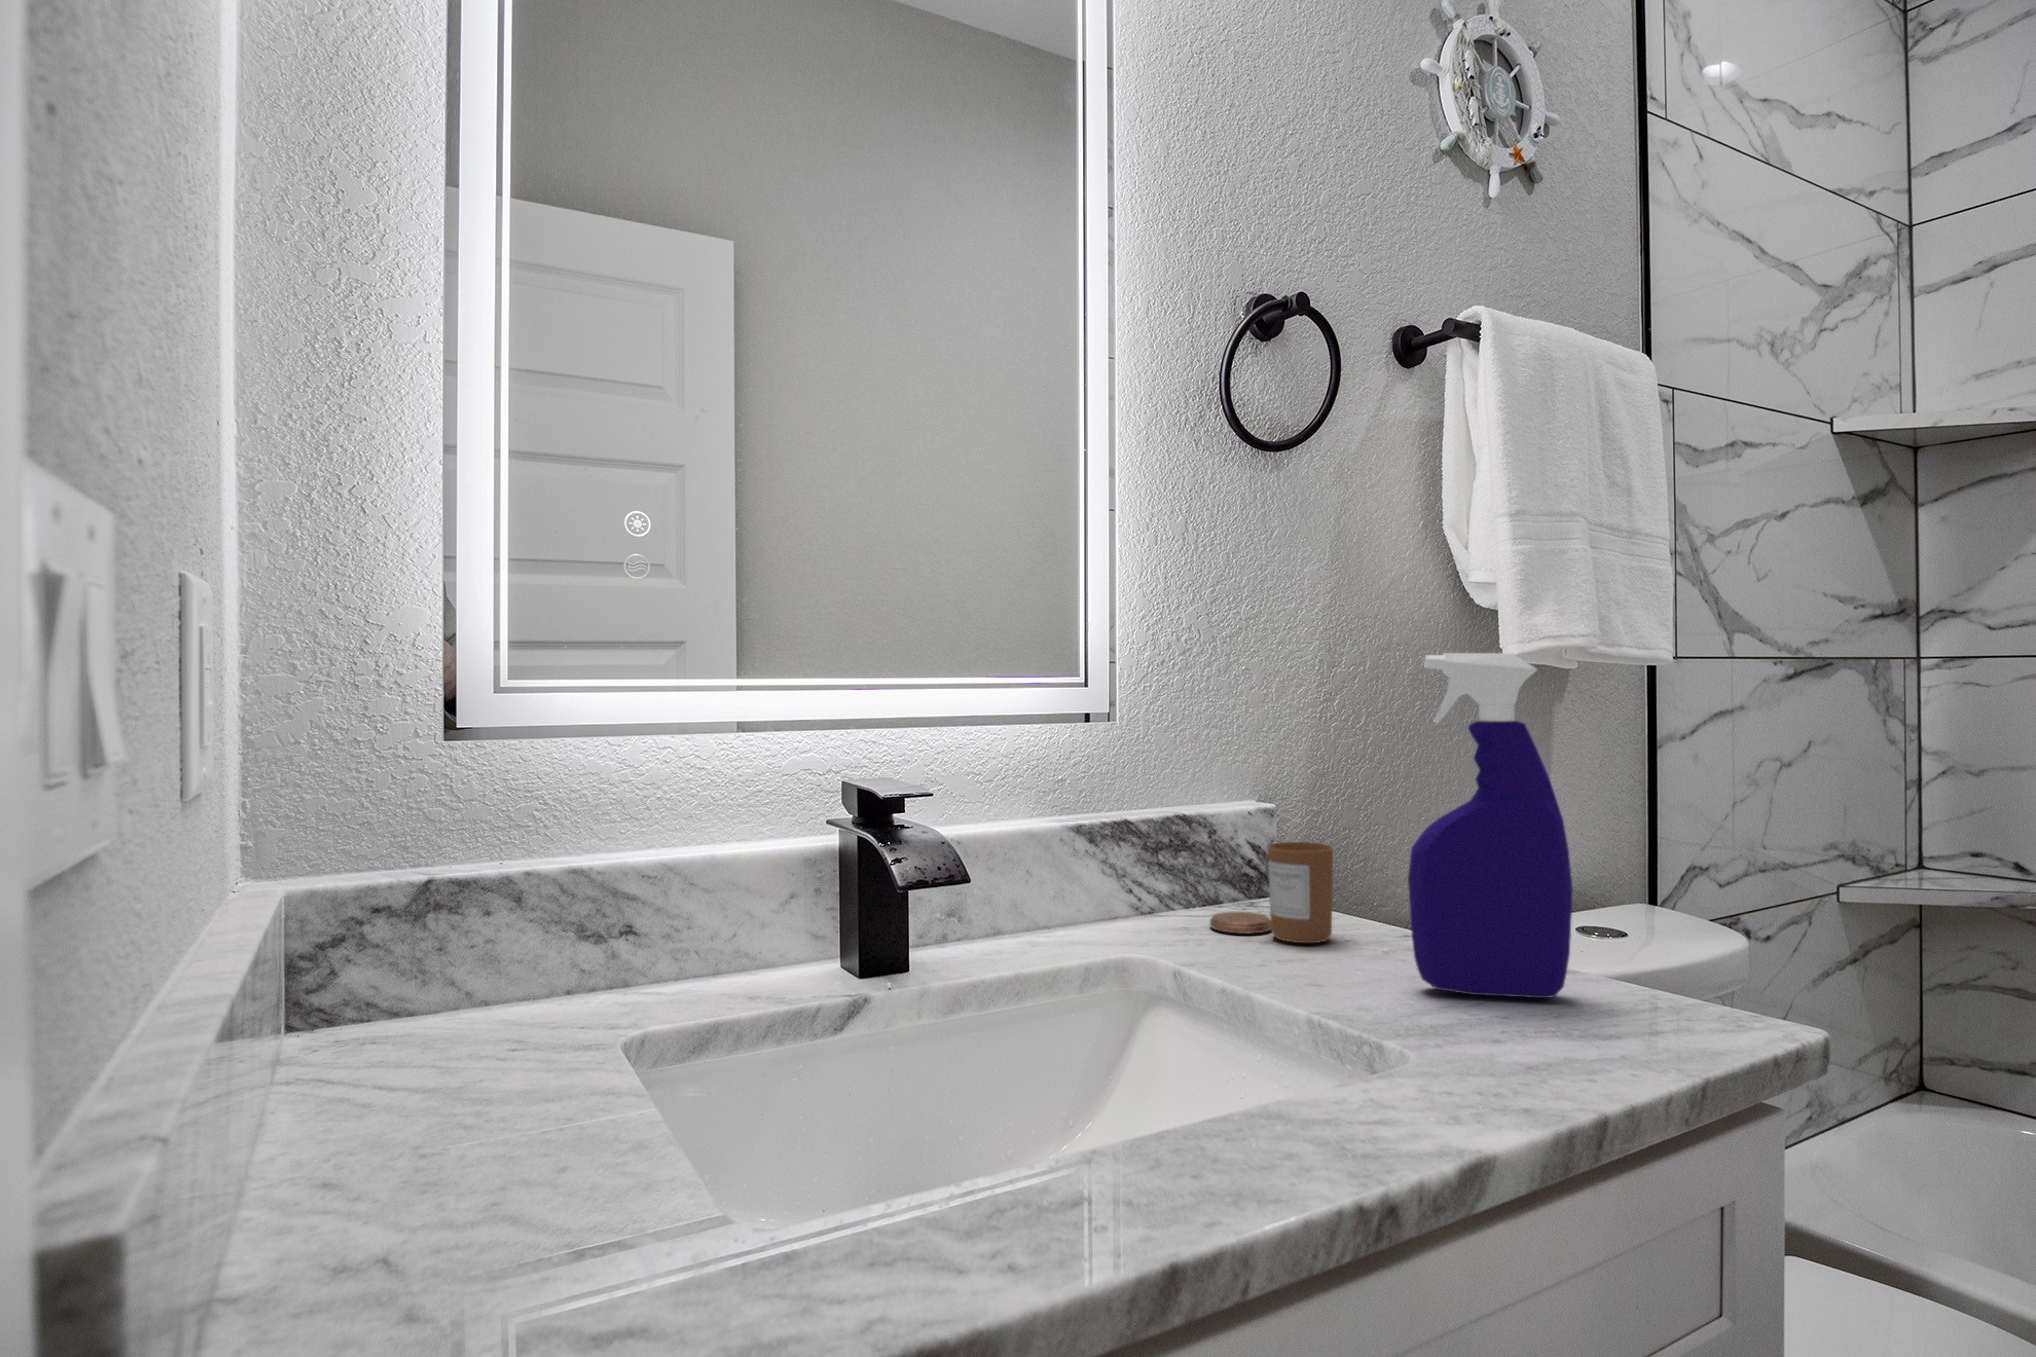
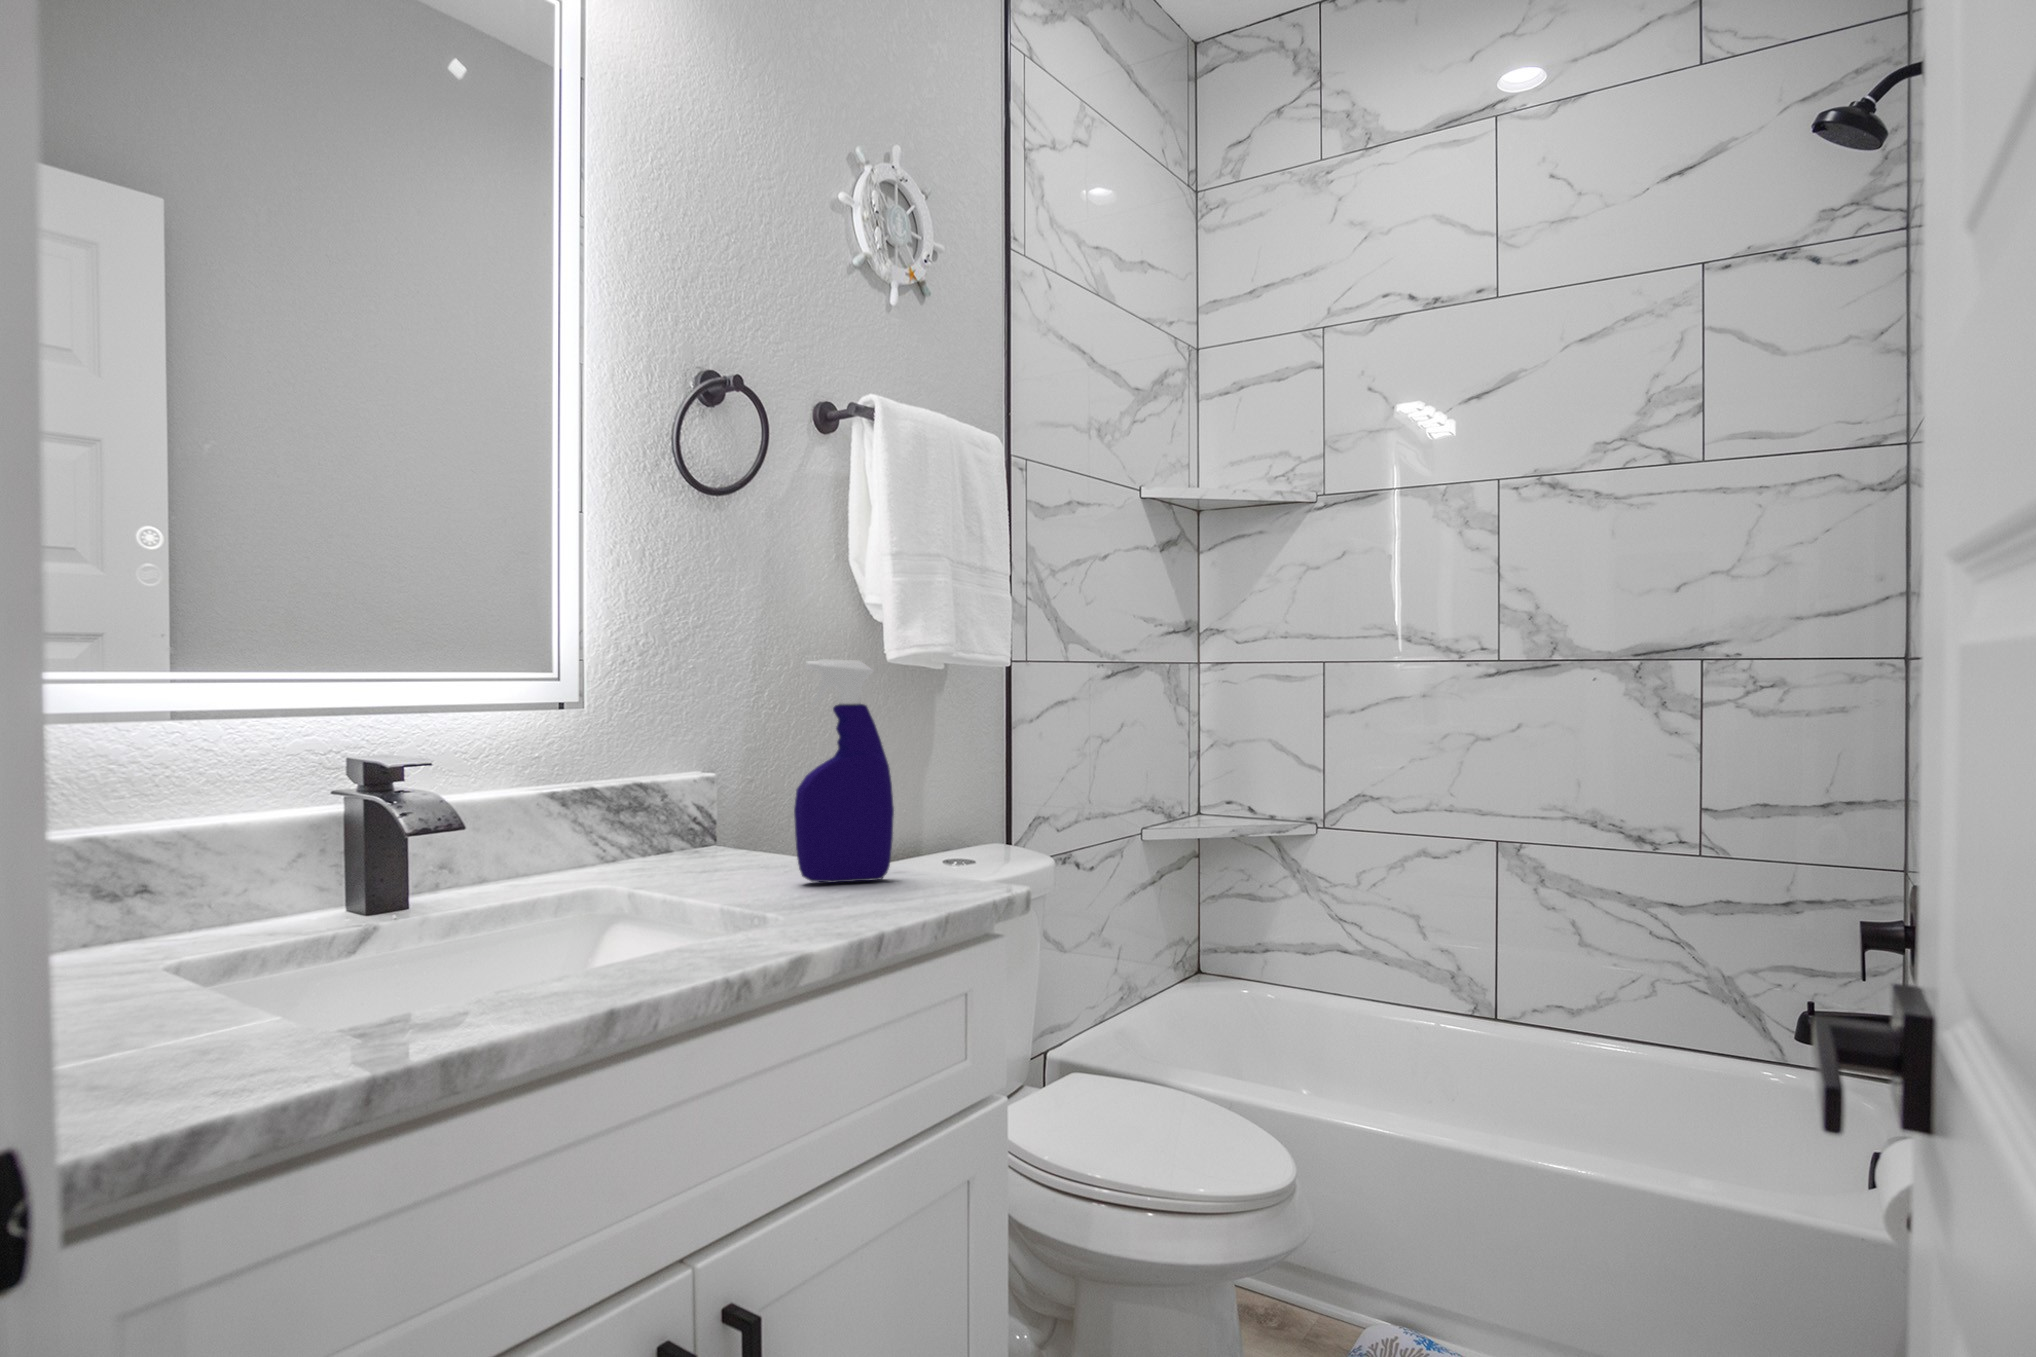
candle: present [1210,842,1333,943] -> none [661,797,753,869]

